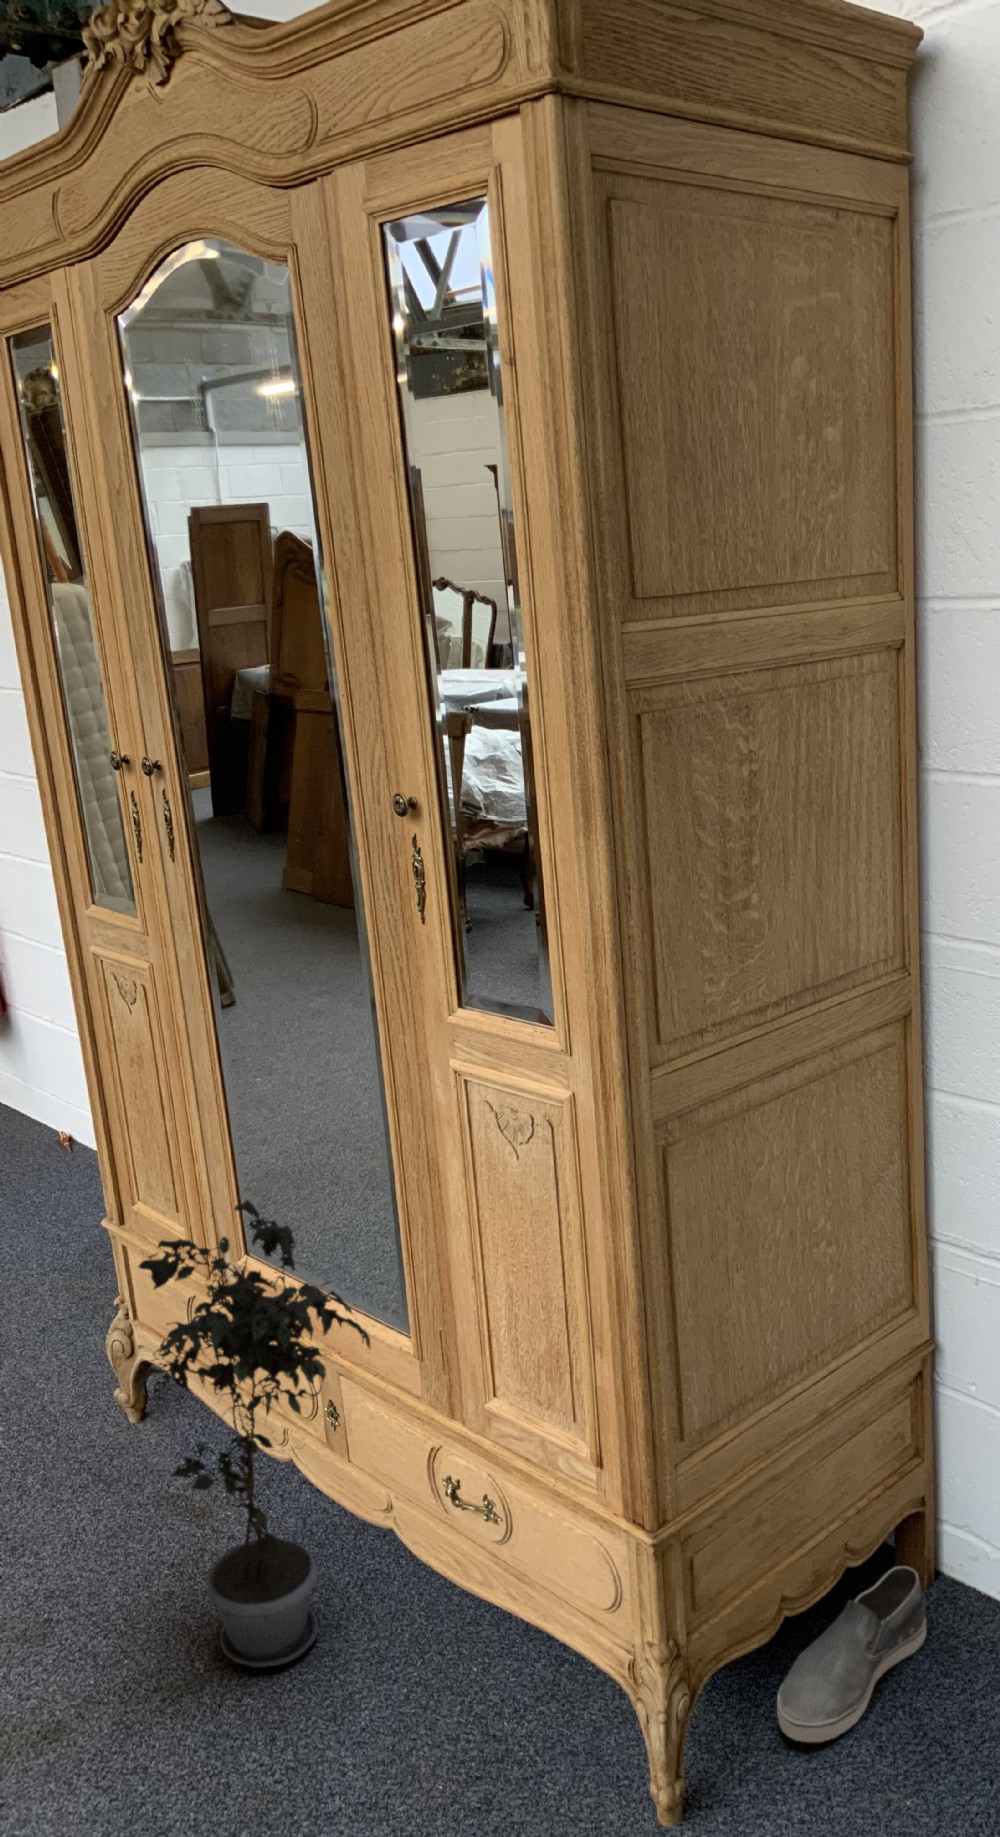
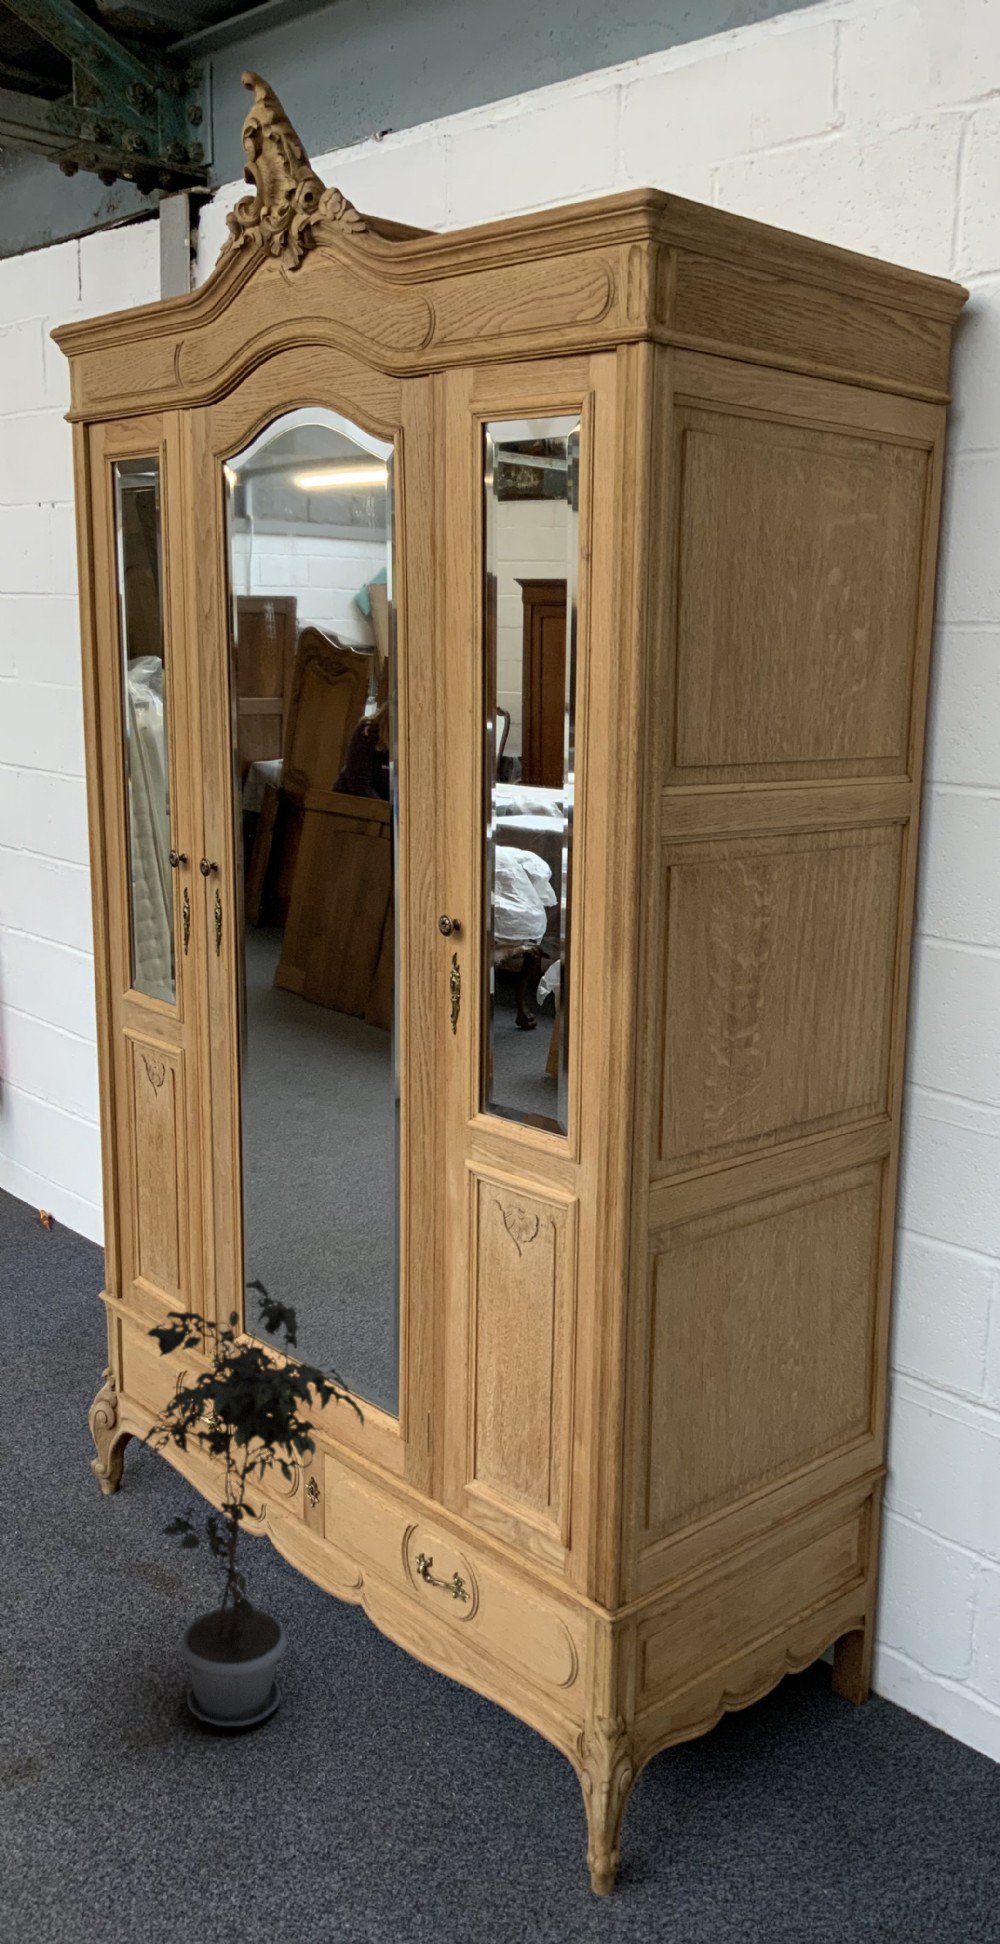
shoe: present [777,1567,926,1742] -> none [710,1683,857,1834]

